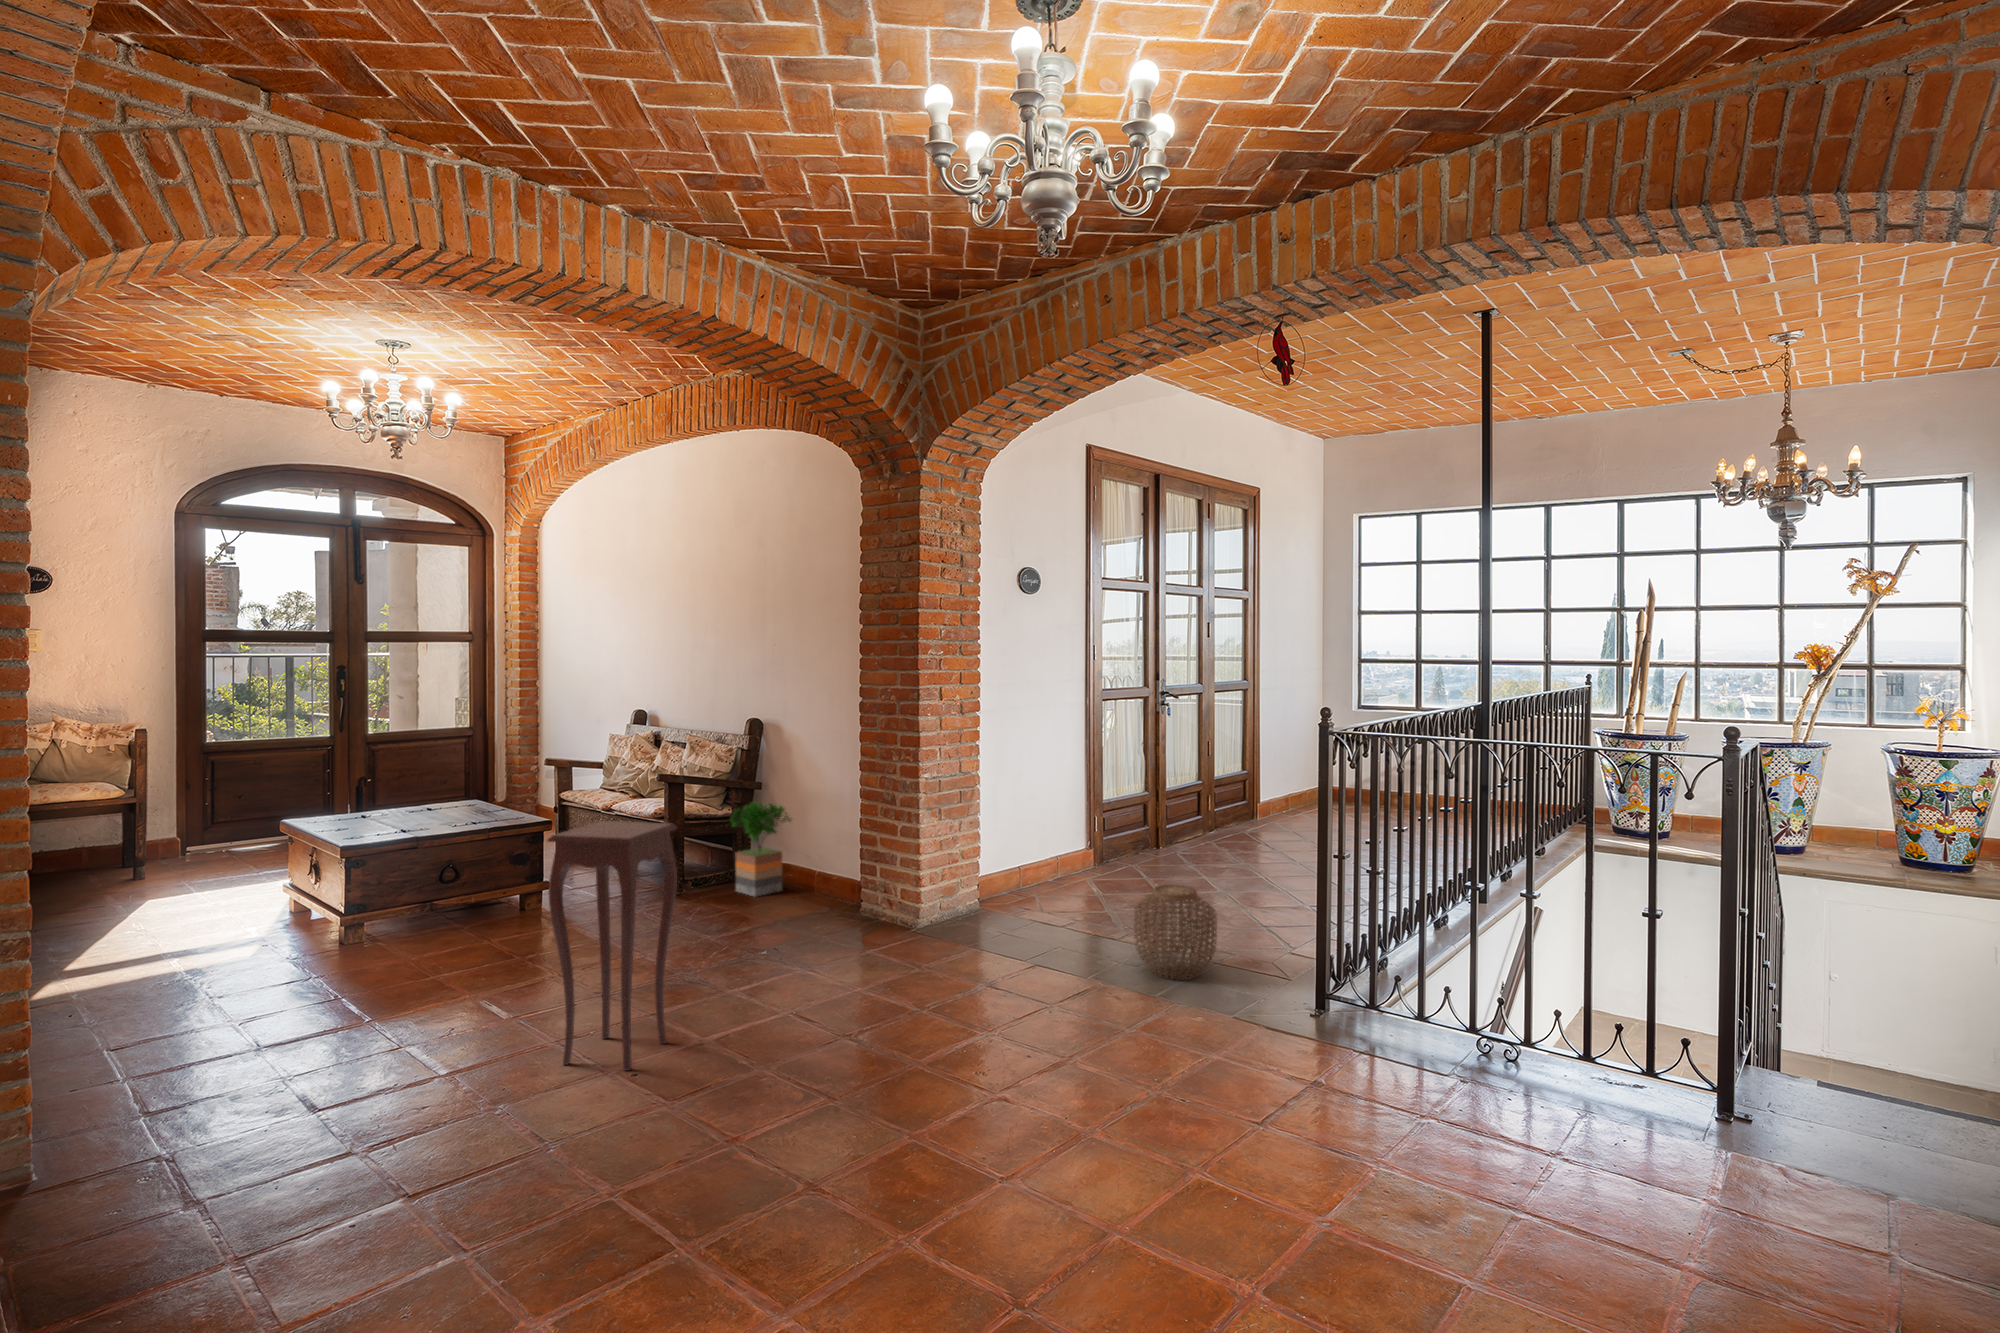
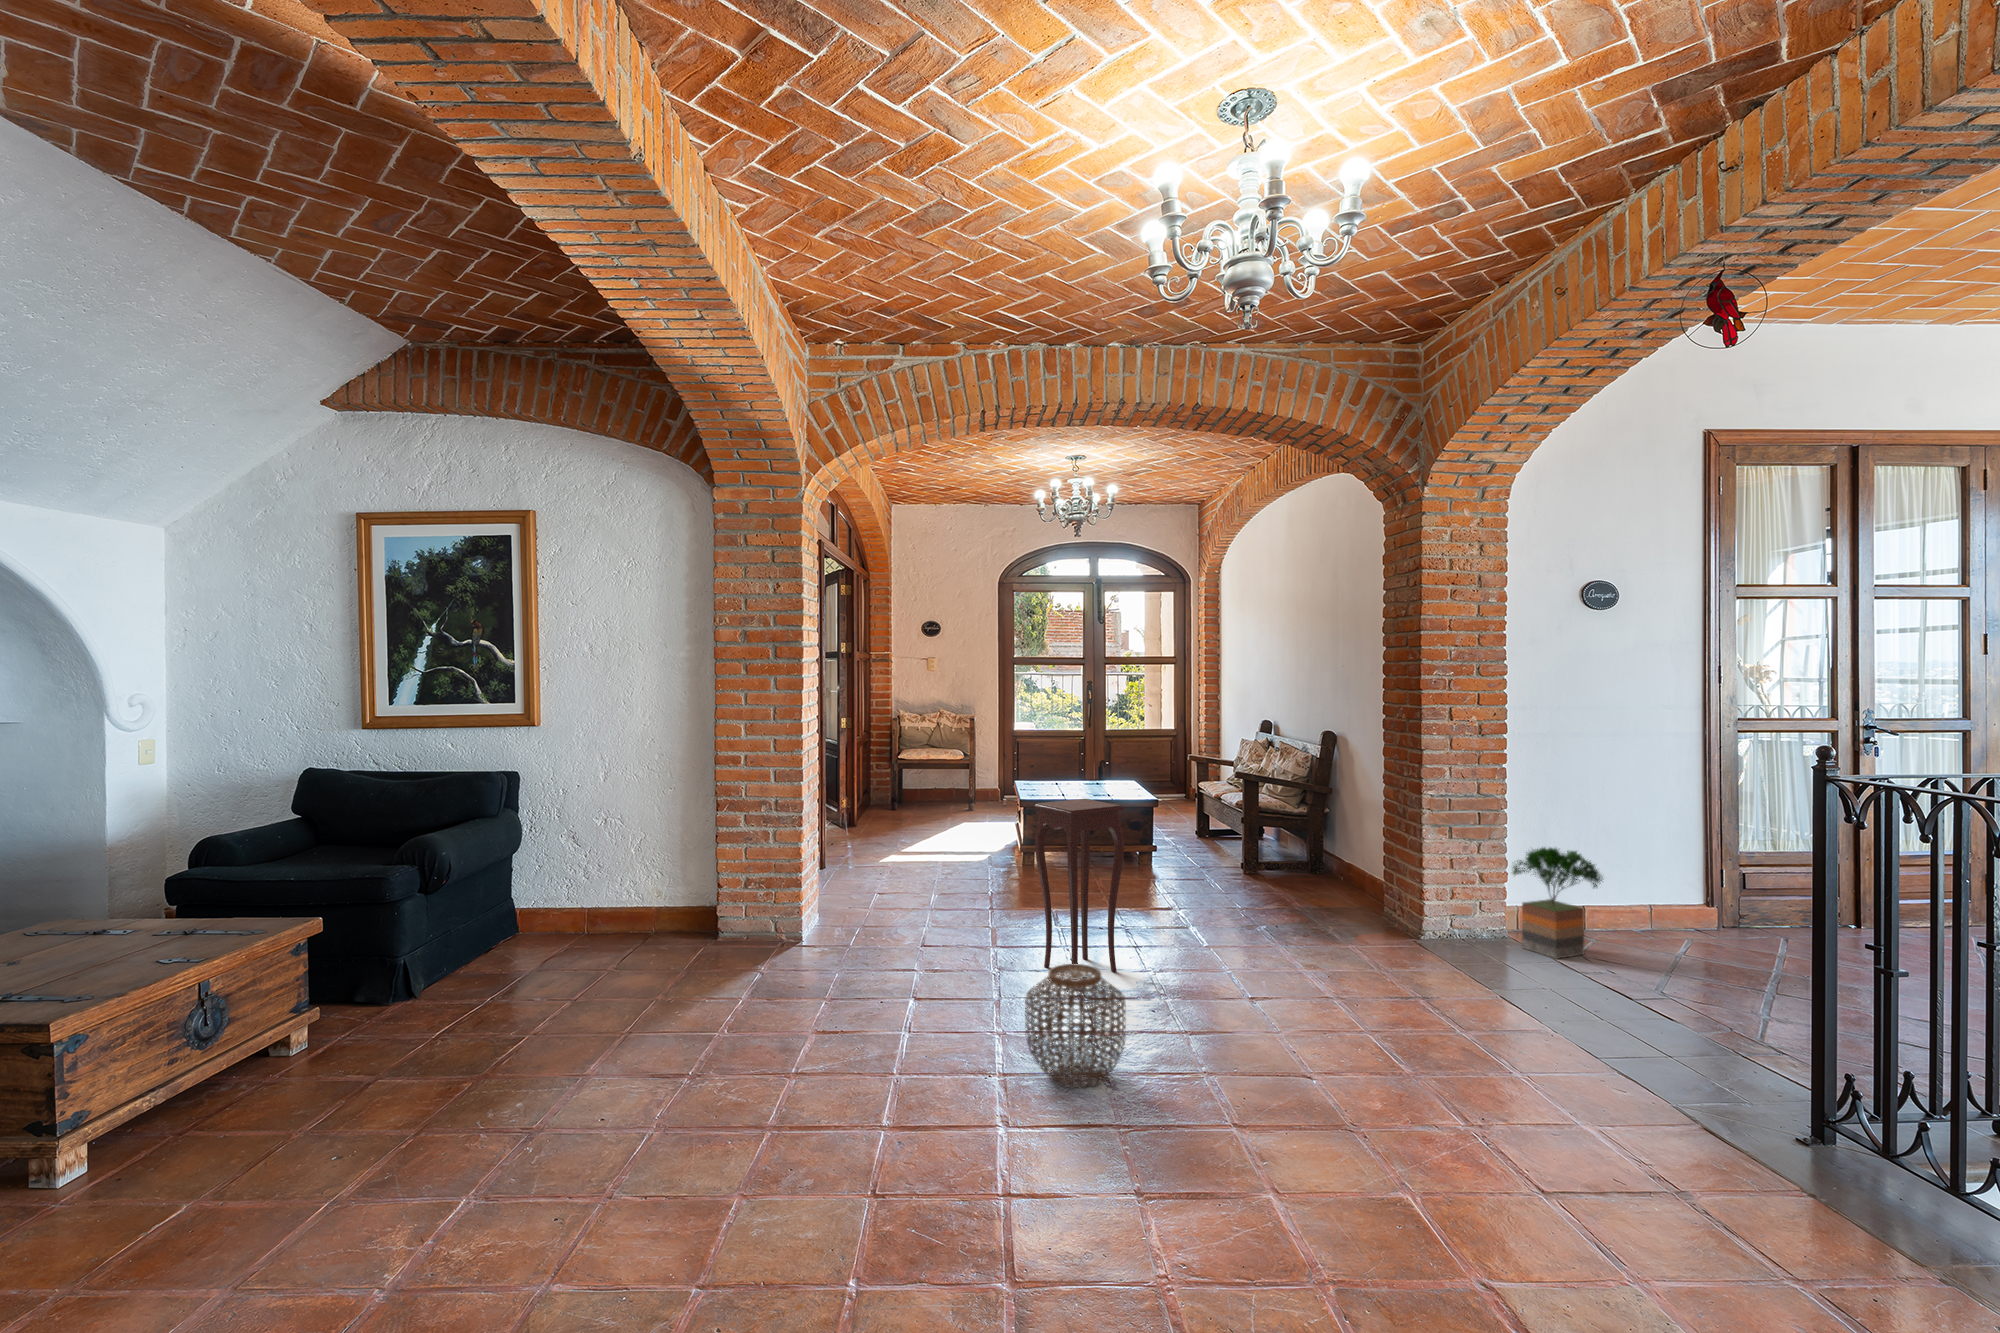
potted tree: present [731,802,792,897] -> present [1513,848,1603,959]
woven basket: present [1134,885,1217,980] -> present [1025,964,1126,1088]

